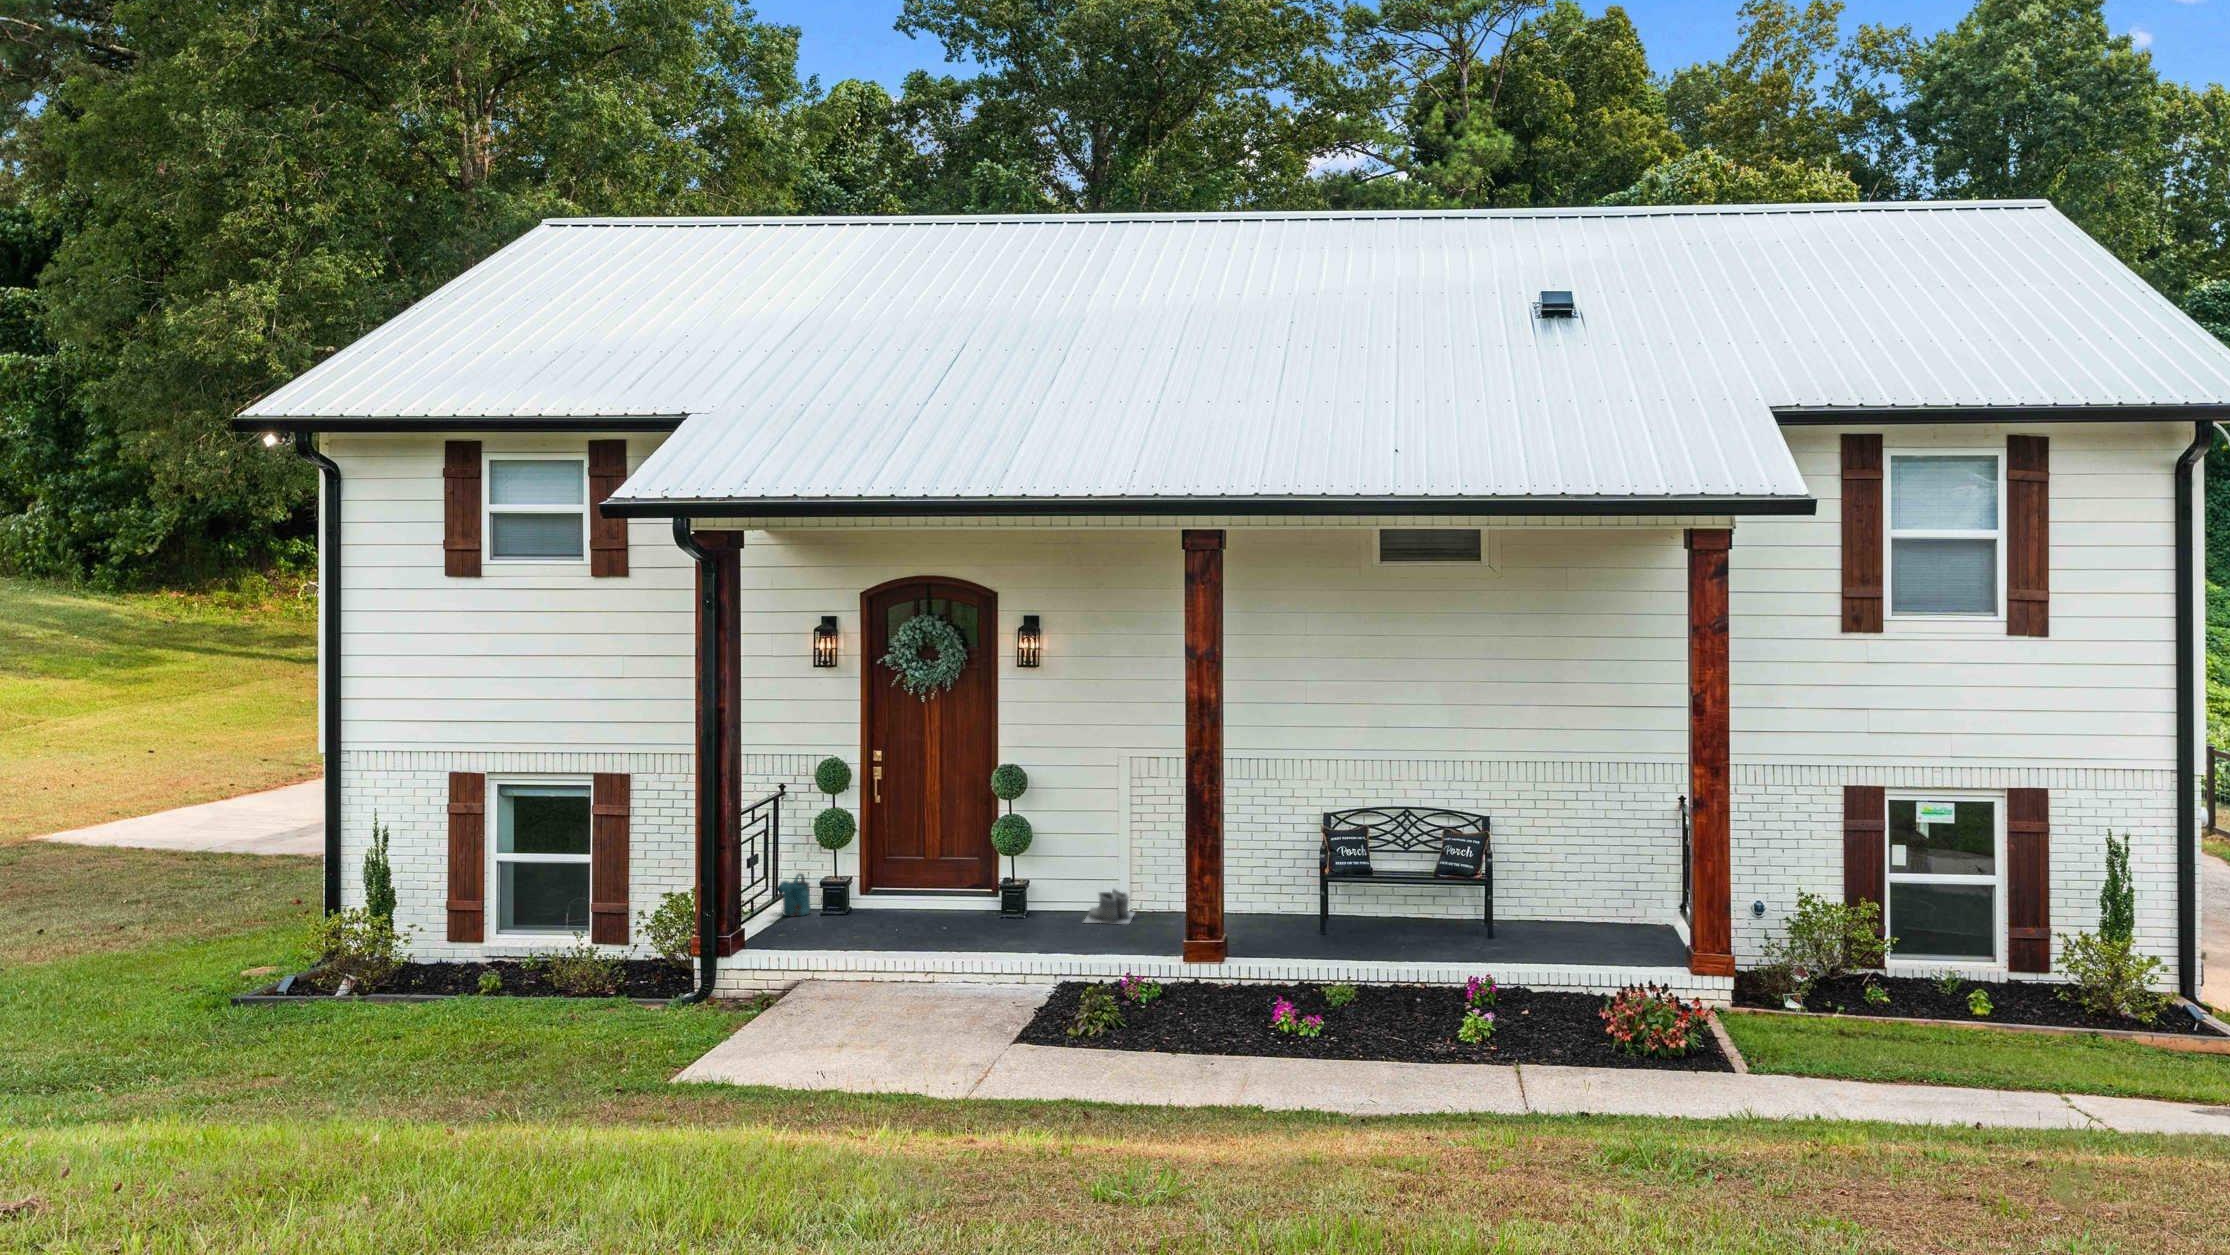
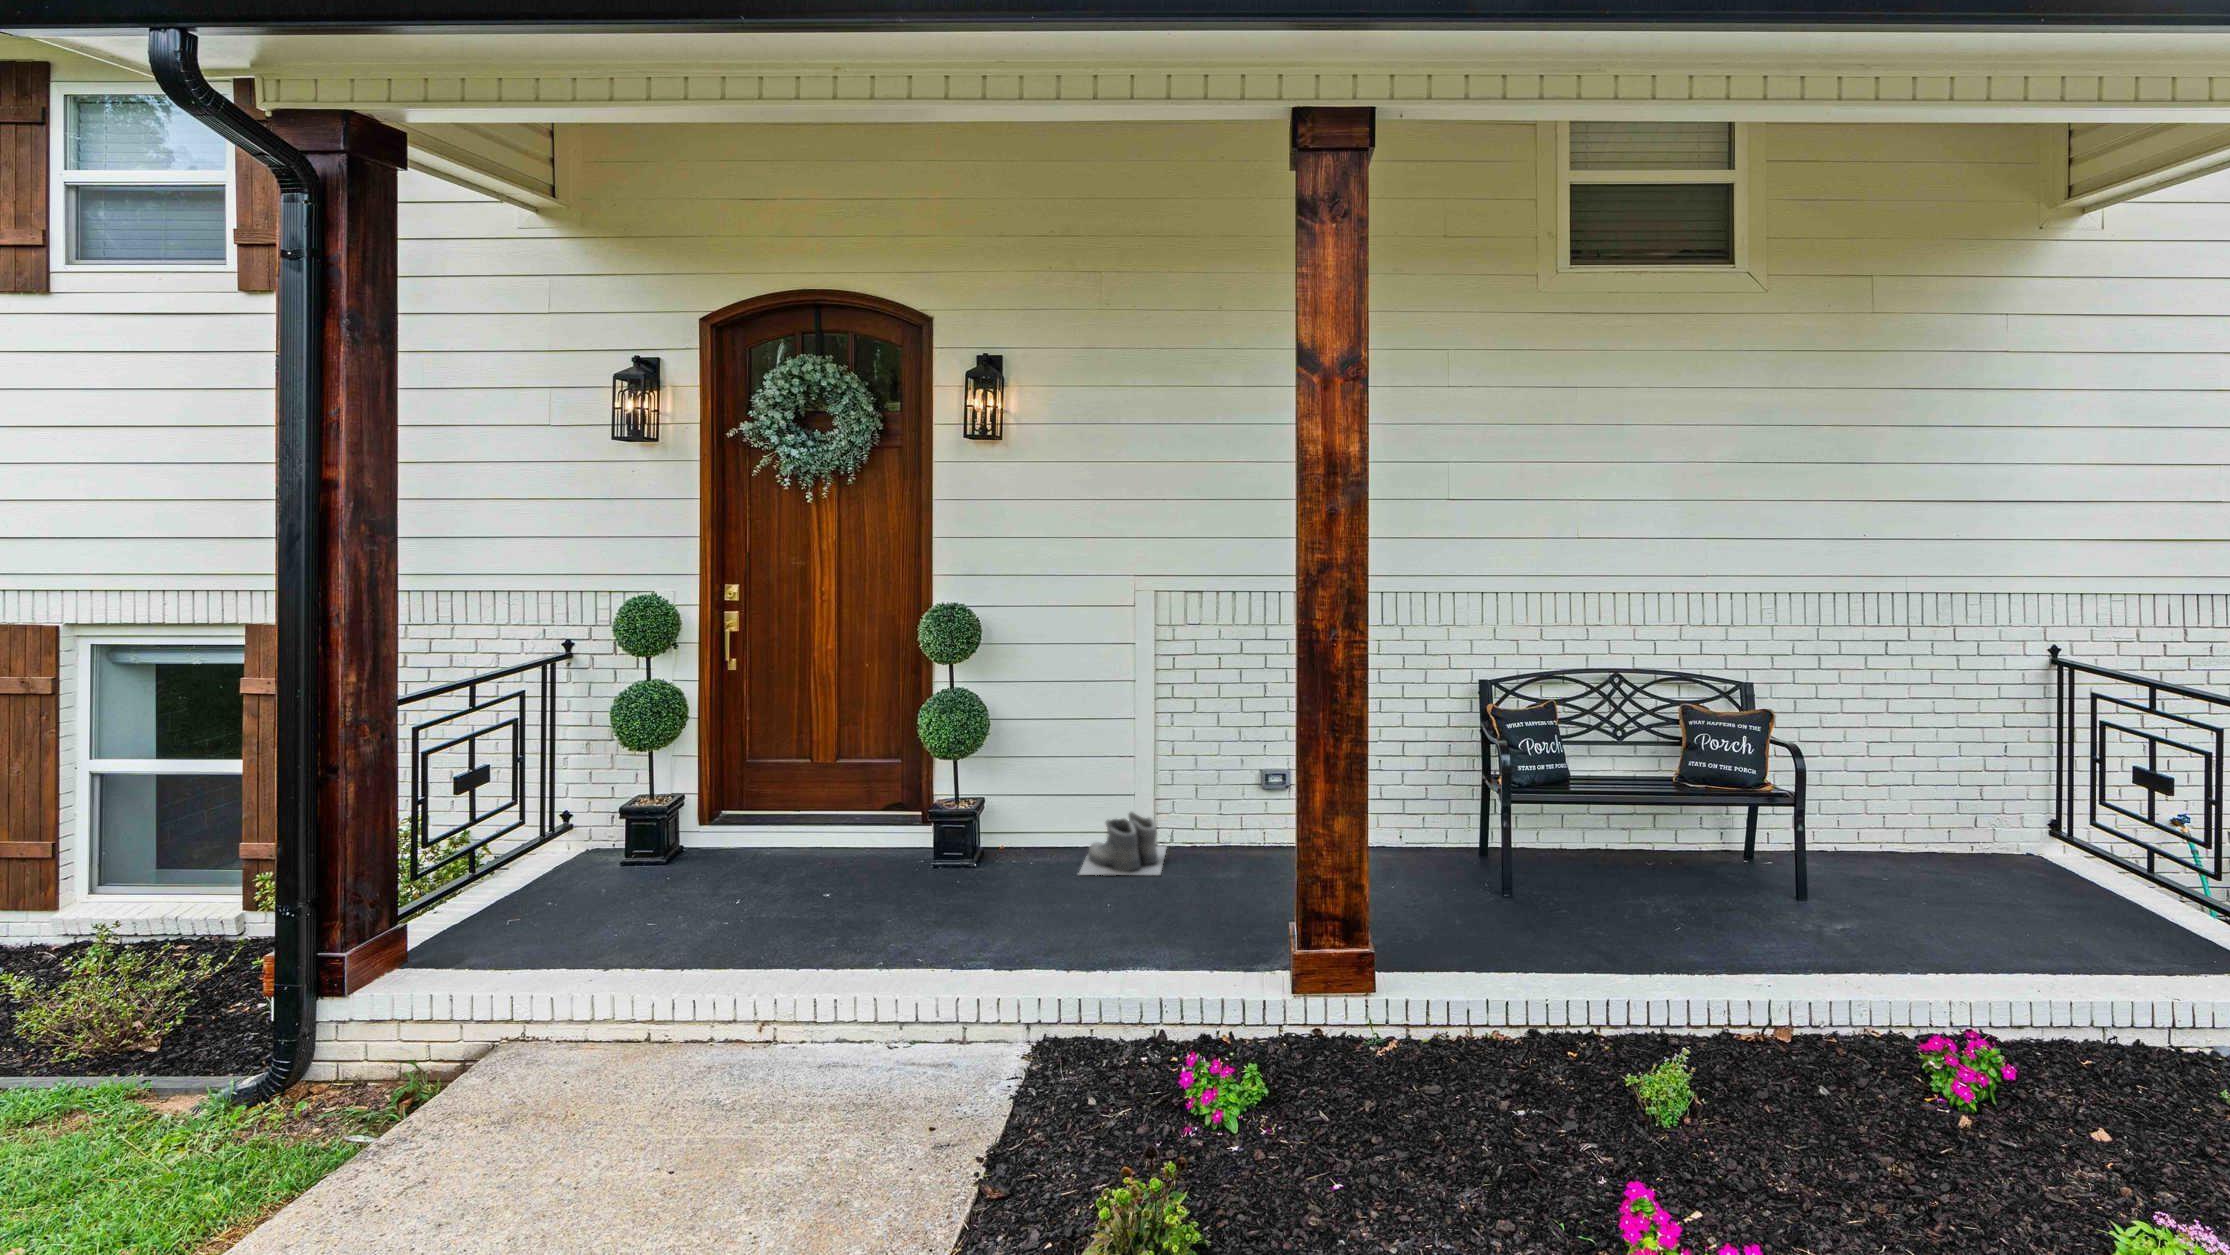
watering can: present [779,874,811,916] -> none [538,790,616,867]

